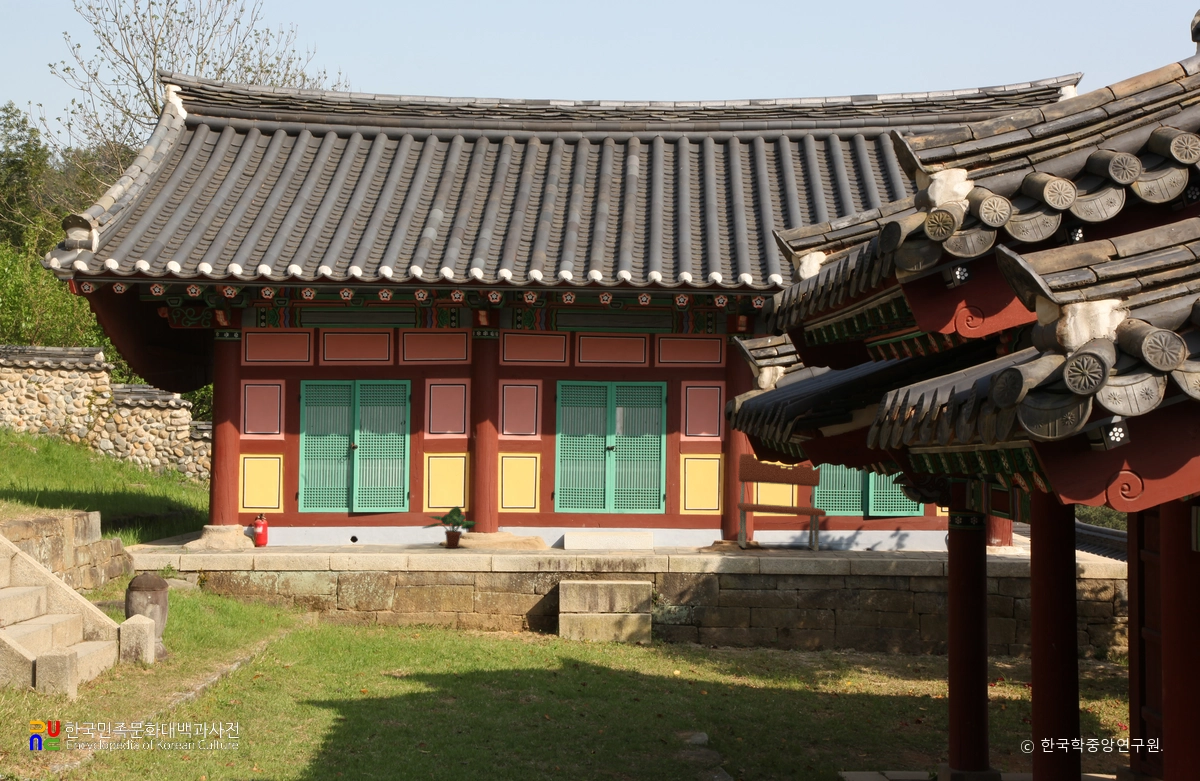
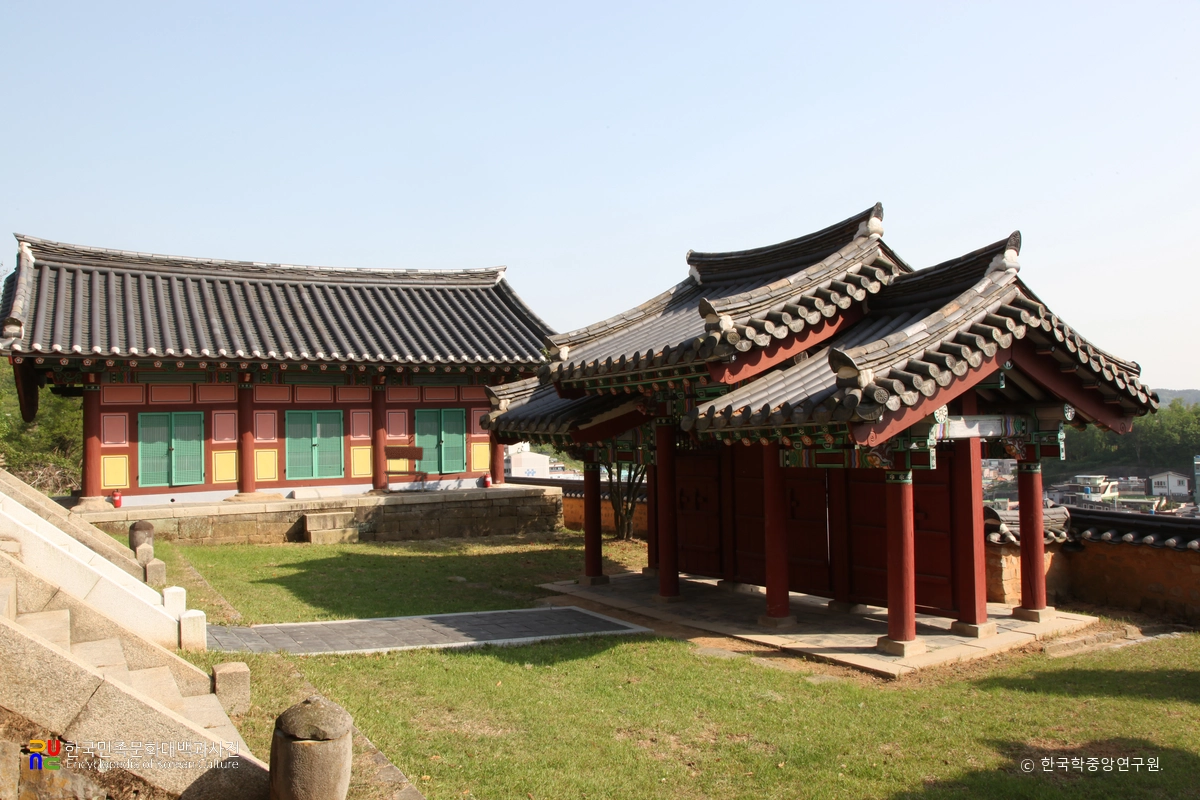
potted plant: present [423,506,476,548] -> none [219,479,254,502]

